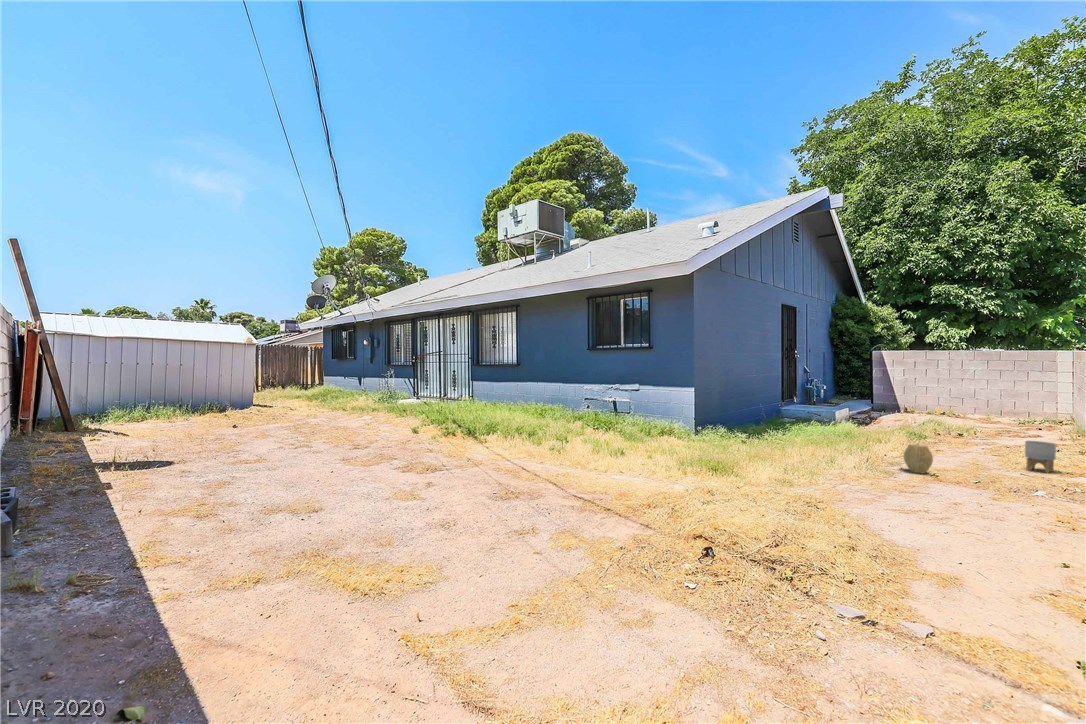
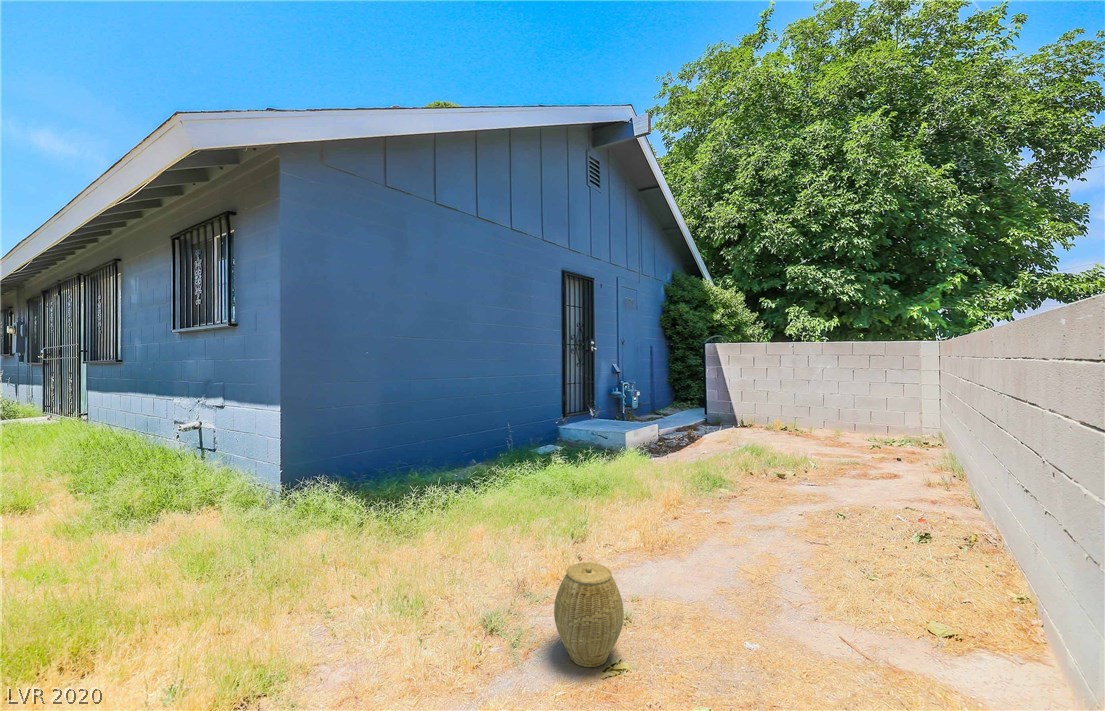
planter: present [1025,441,1056,473] -> none [871,540,946,651]

